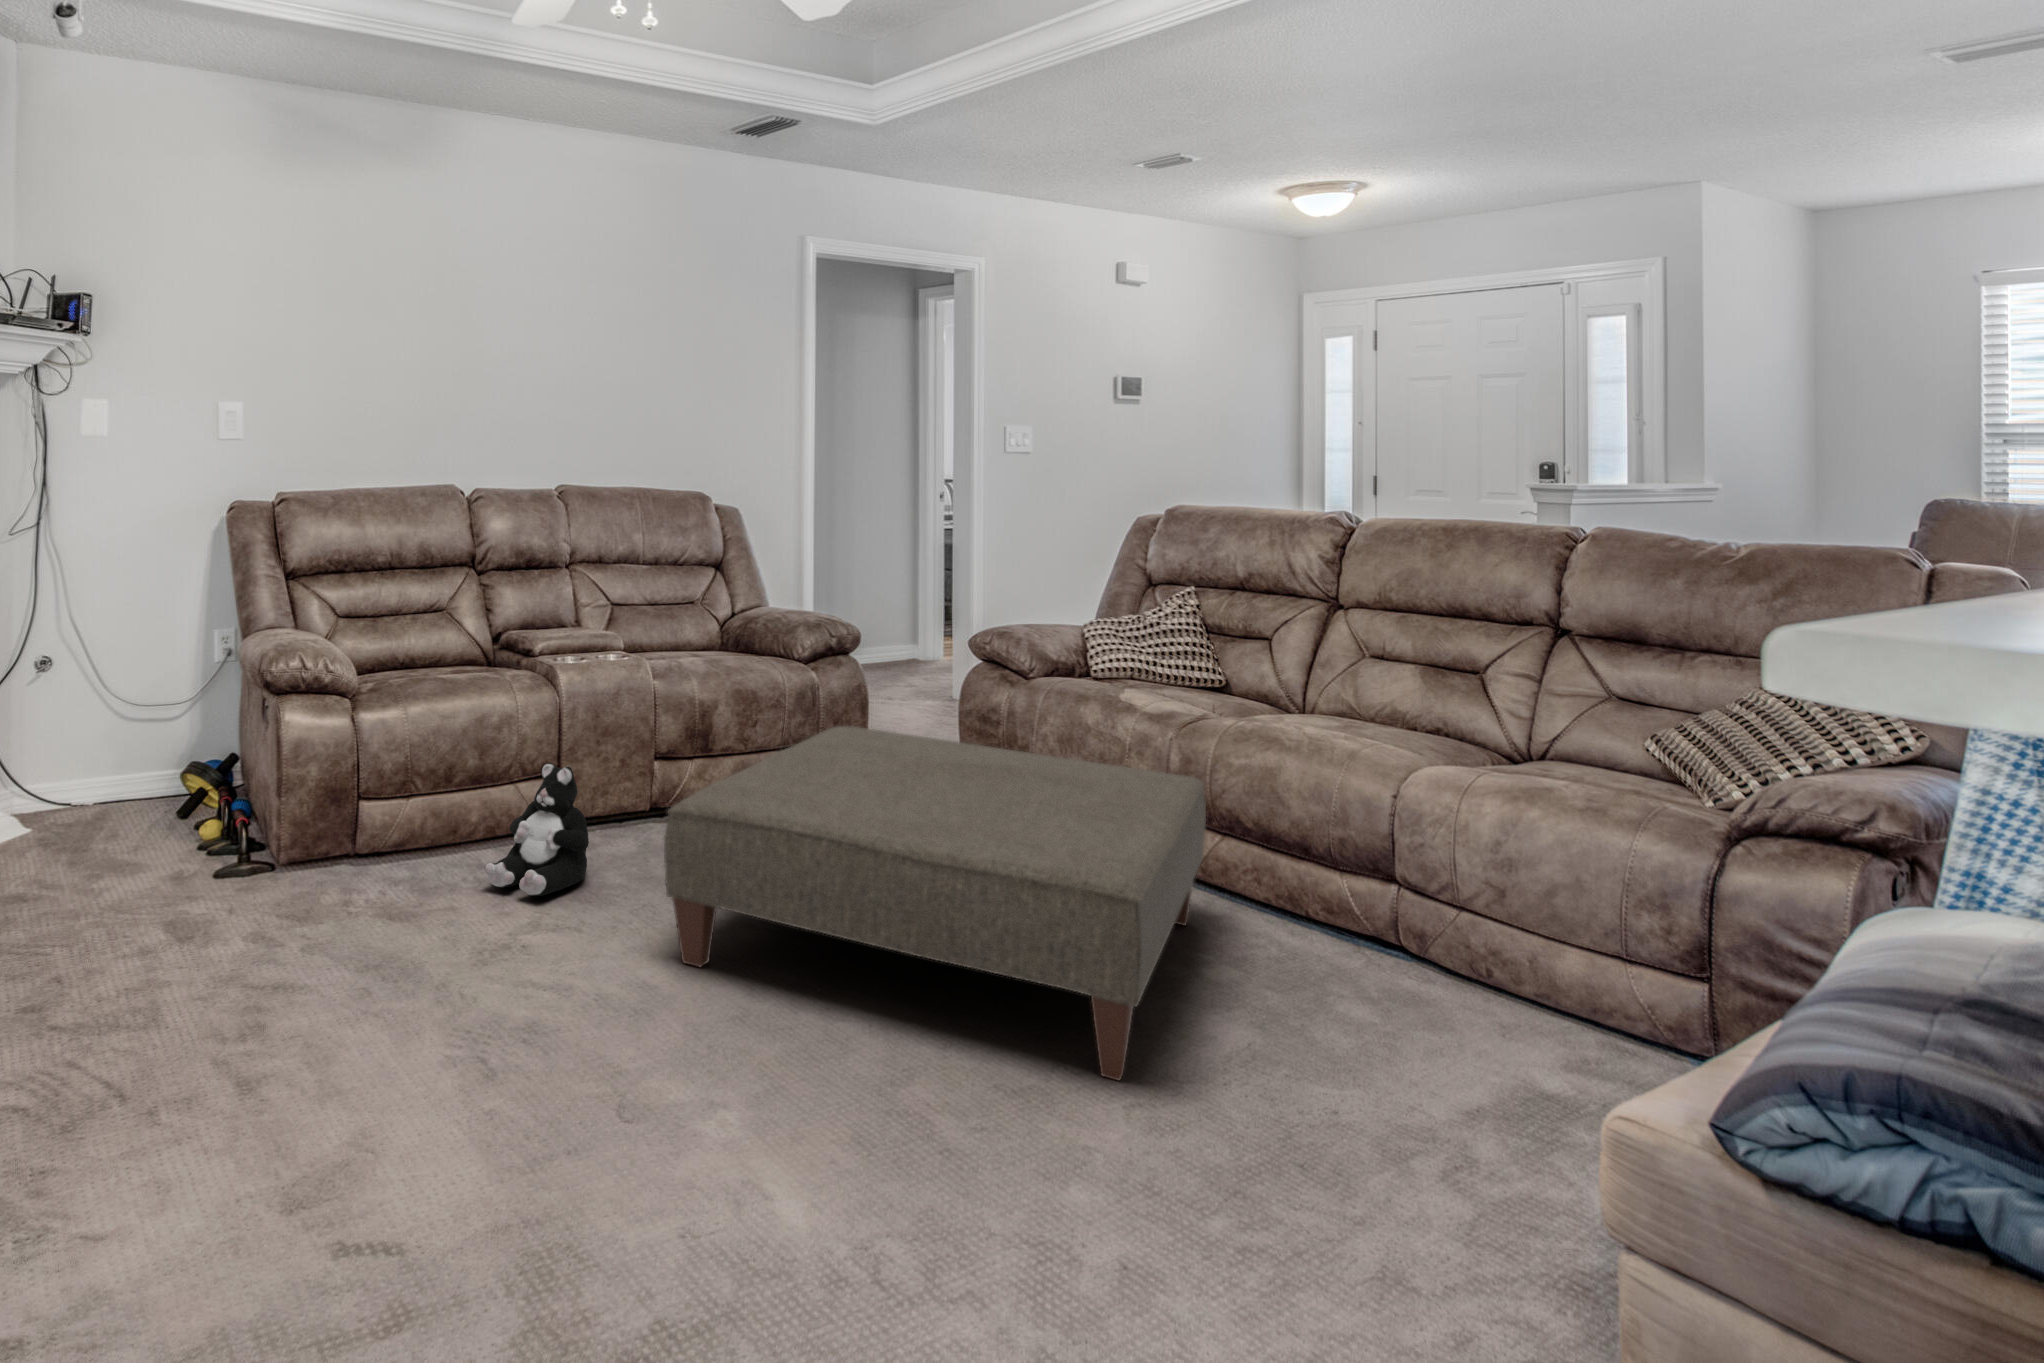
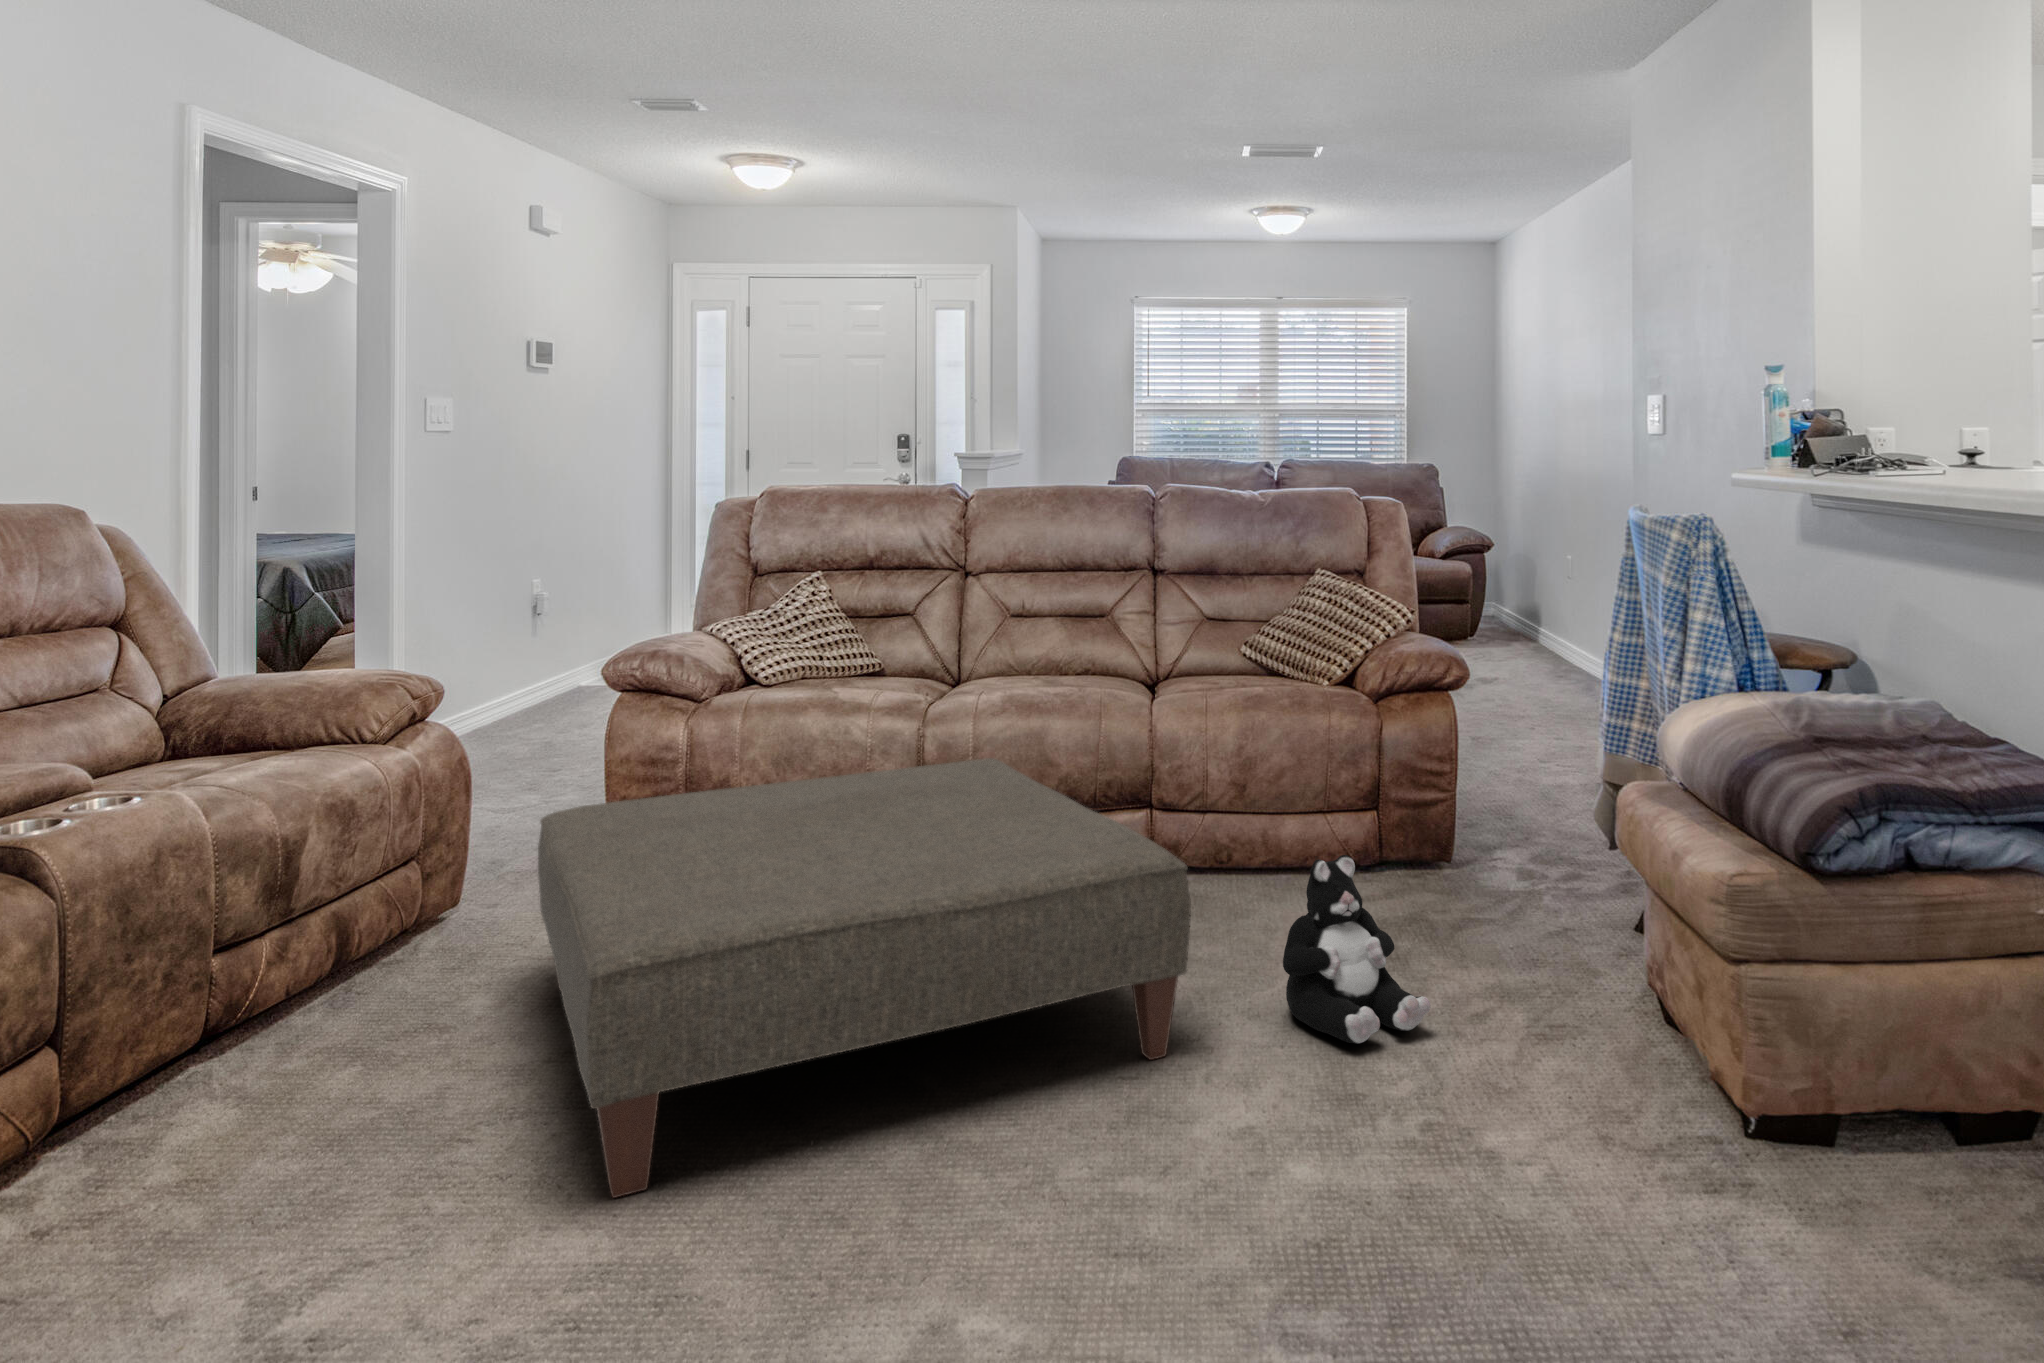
plush toy: present [485,763,589,896] -> present [1283,855,1430,1043]

